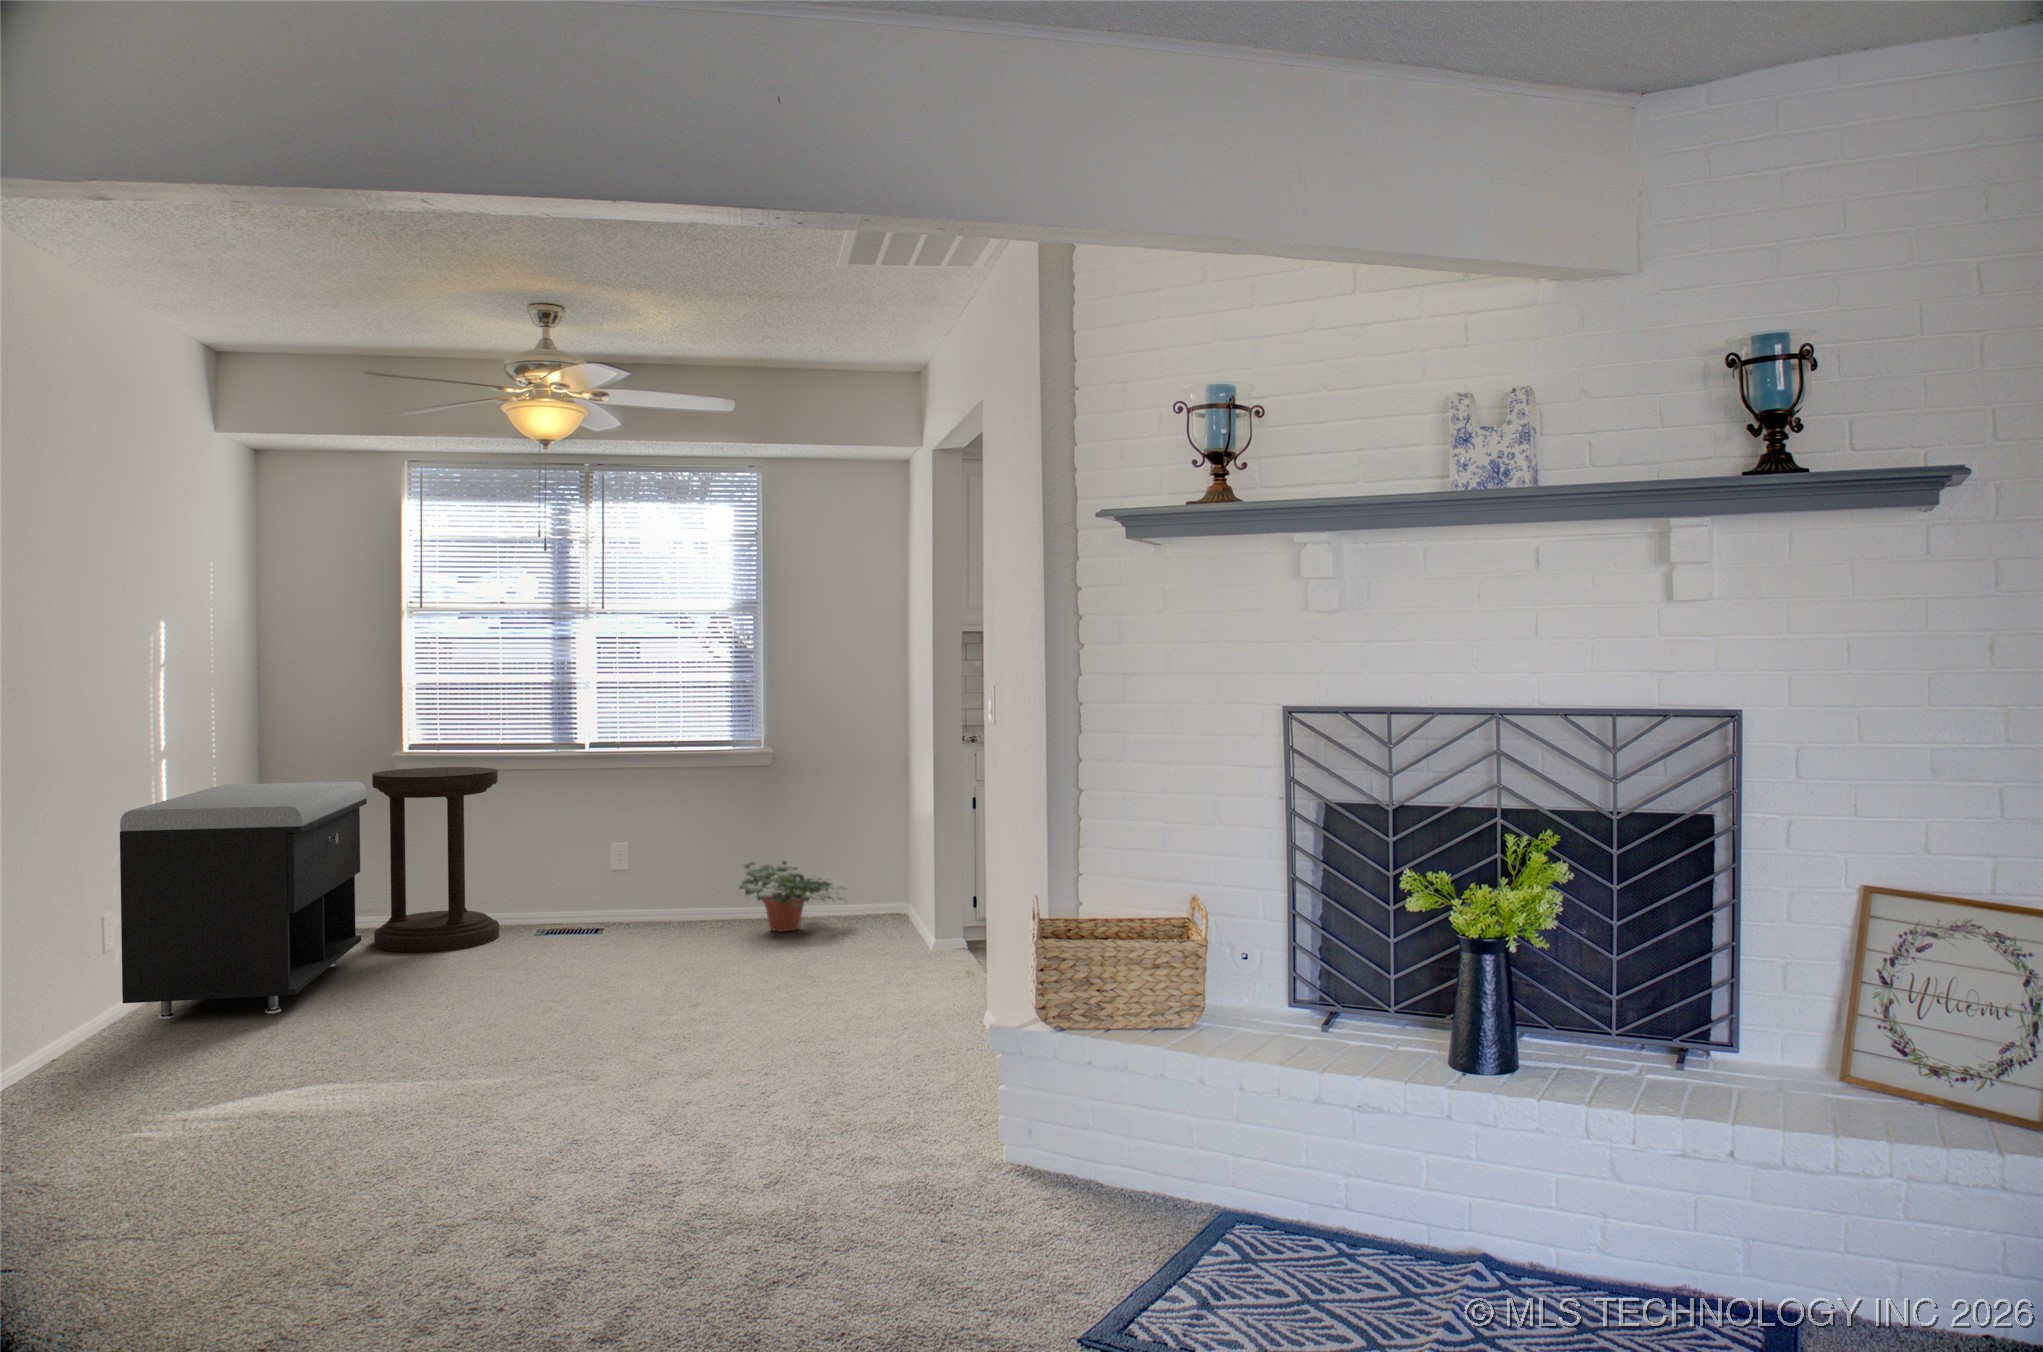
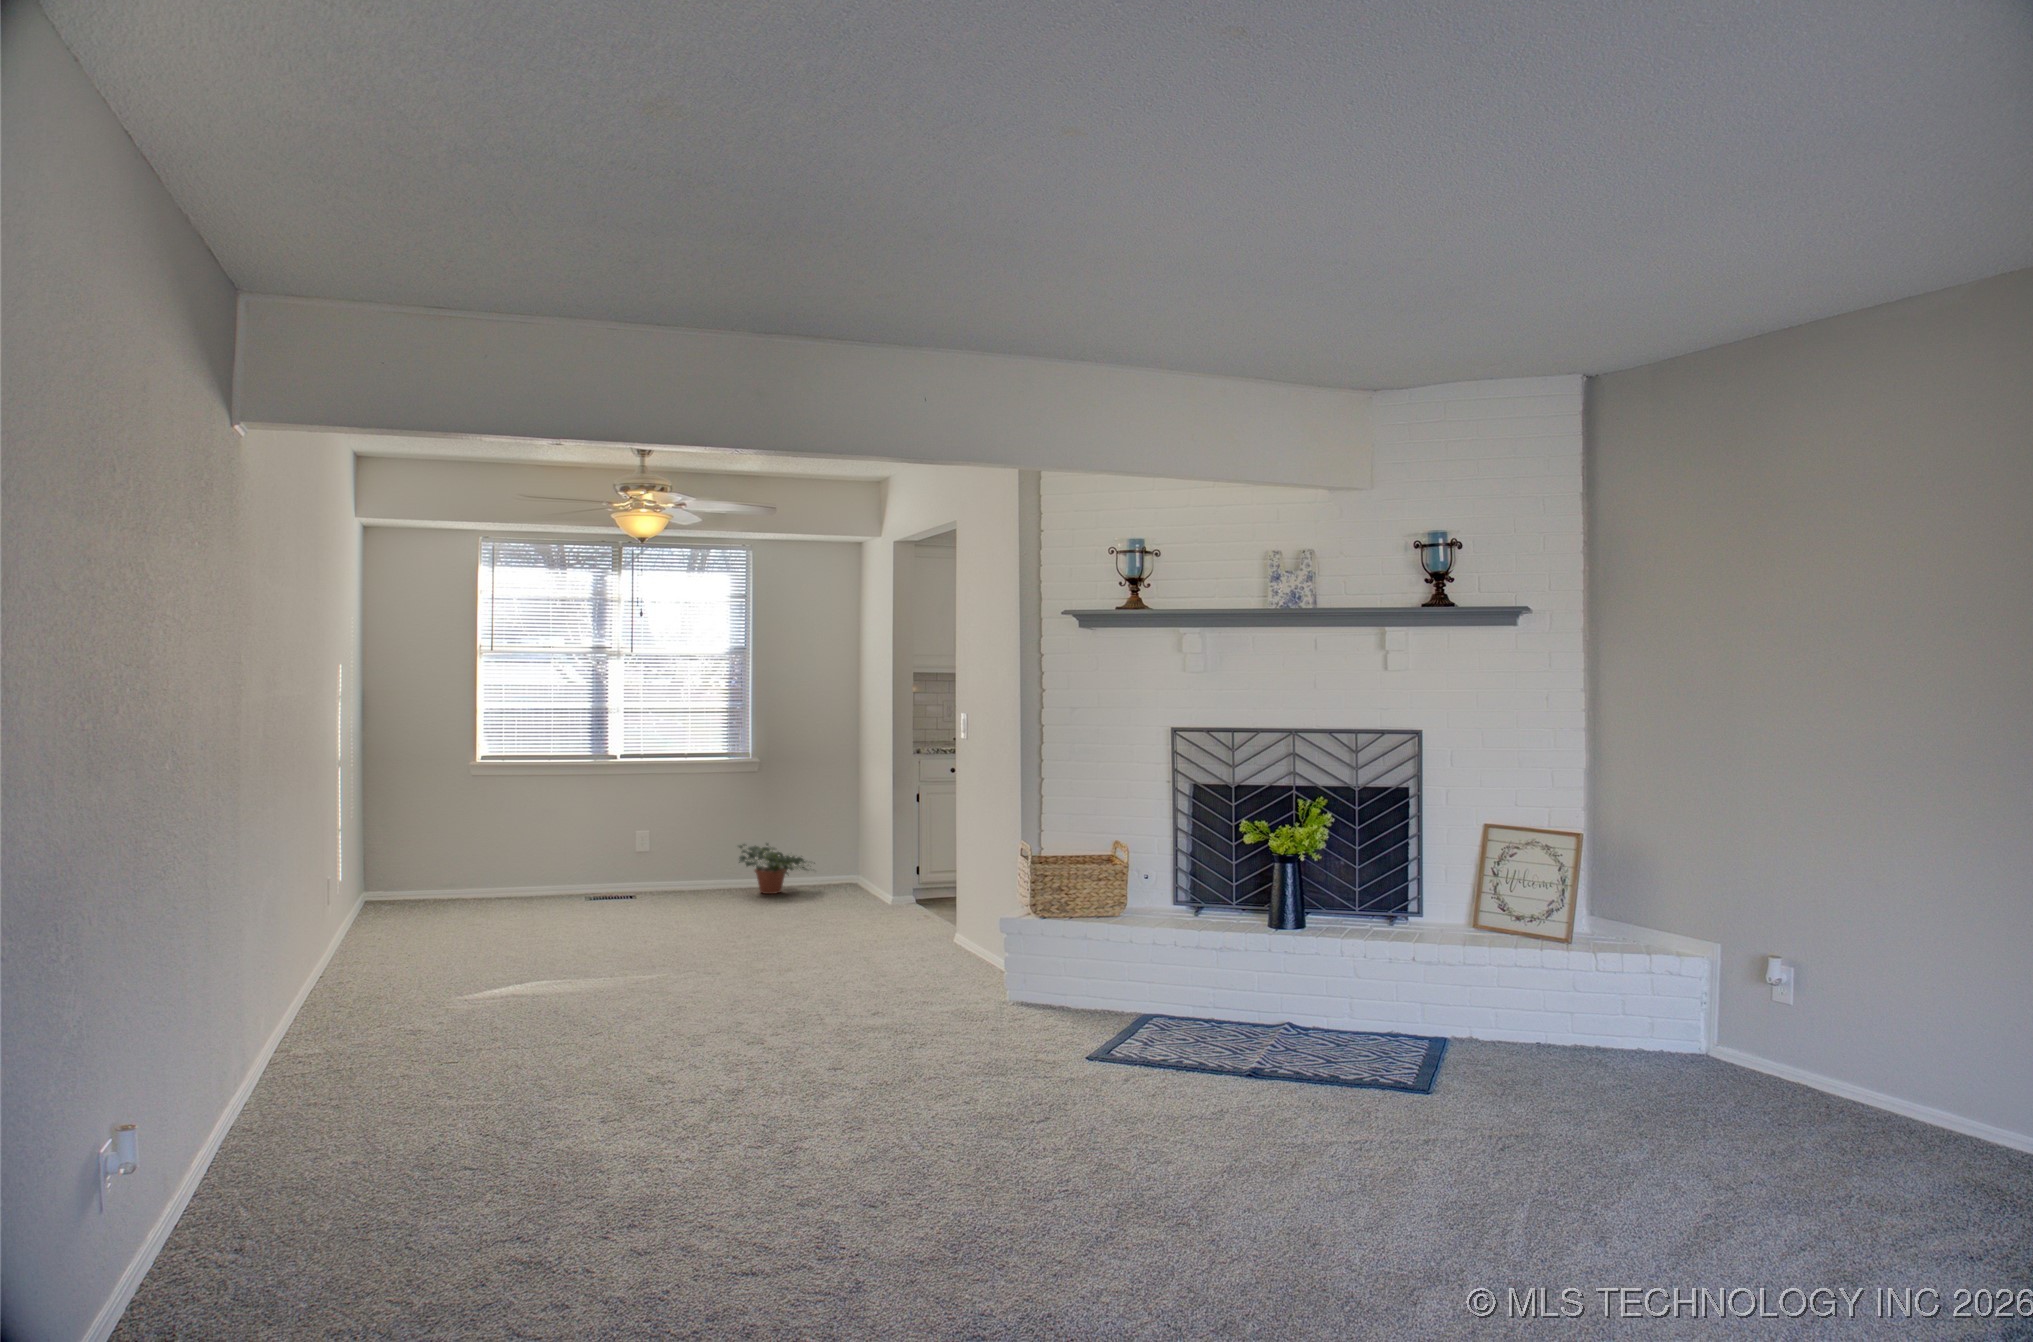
side table: present [372,767,499,952] -> none [461,773,556,910]
storage bench: present [120,781,367,1020] -> none [331,782,470,951]

